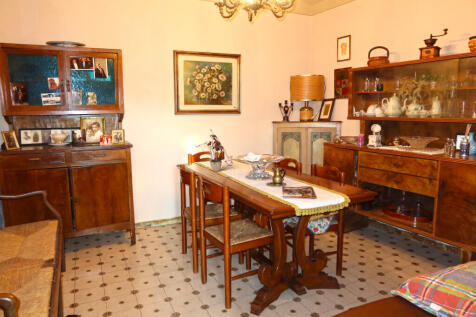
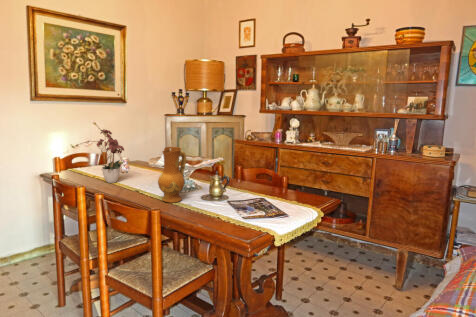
ceramic jug: none [236,146,257,185] -> present [158,147,186,203]

